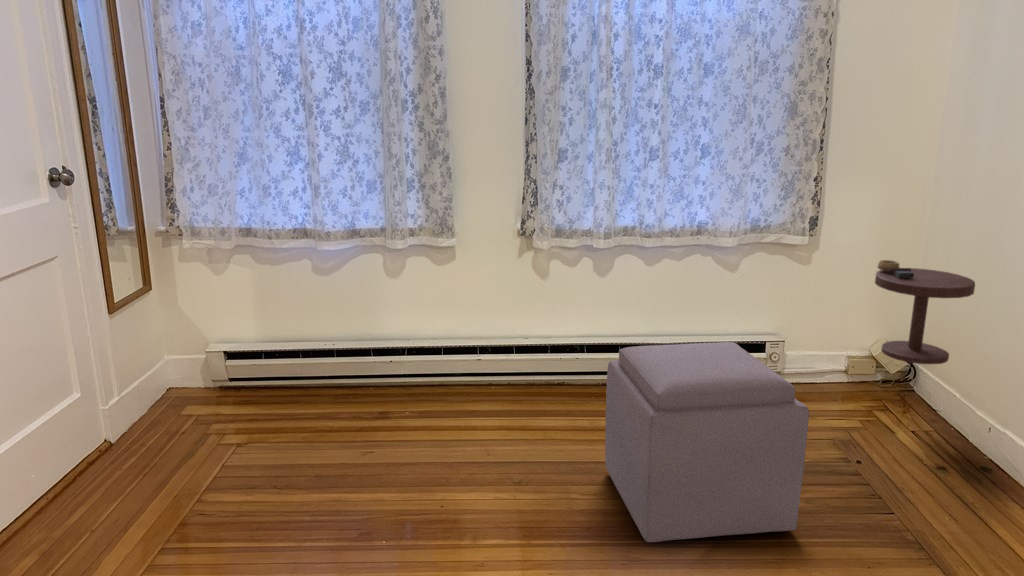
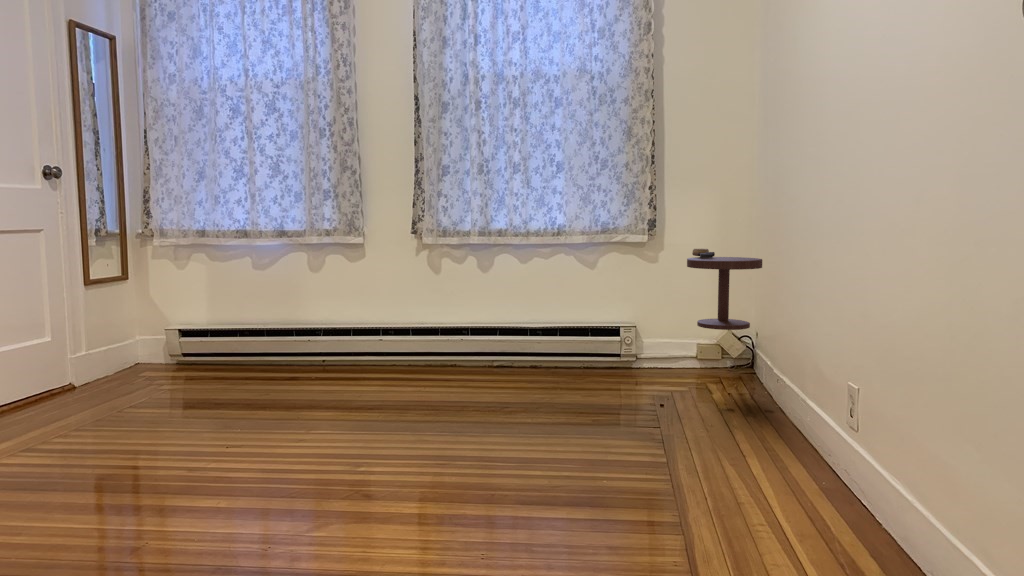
ottoman: present [605,342,809,542] -> none [431,295,562,437]

